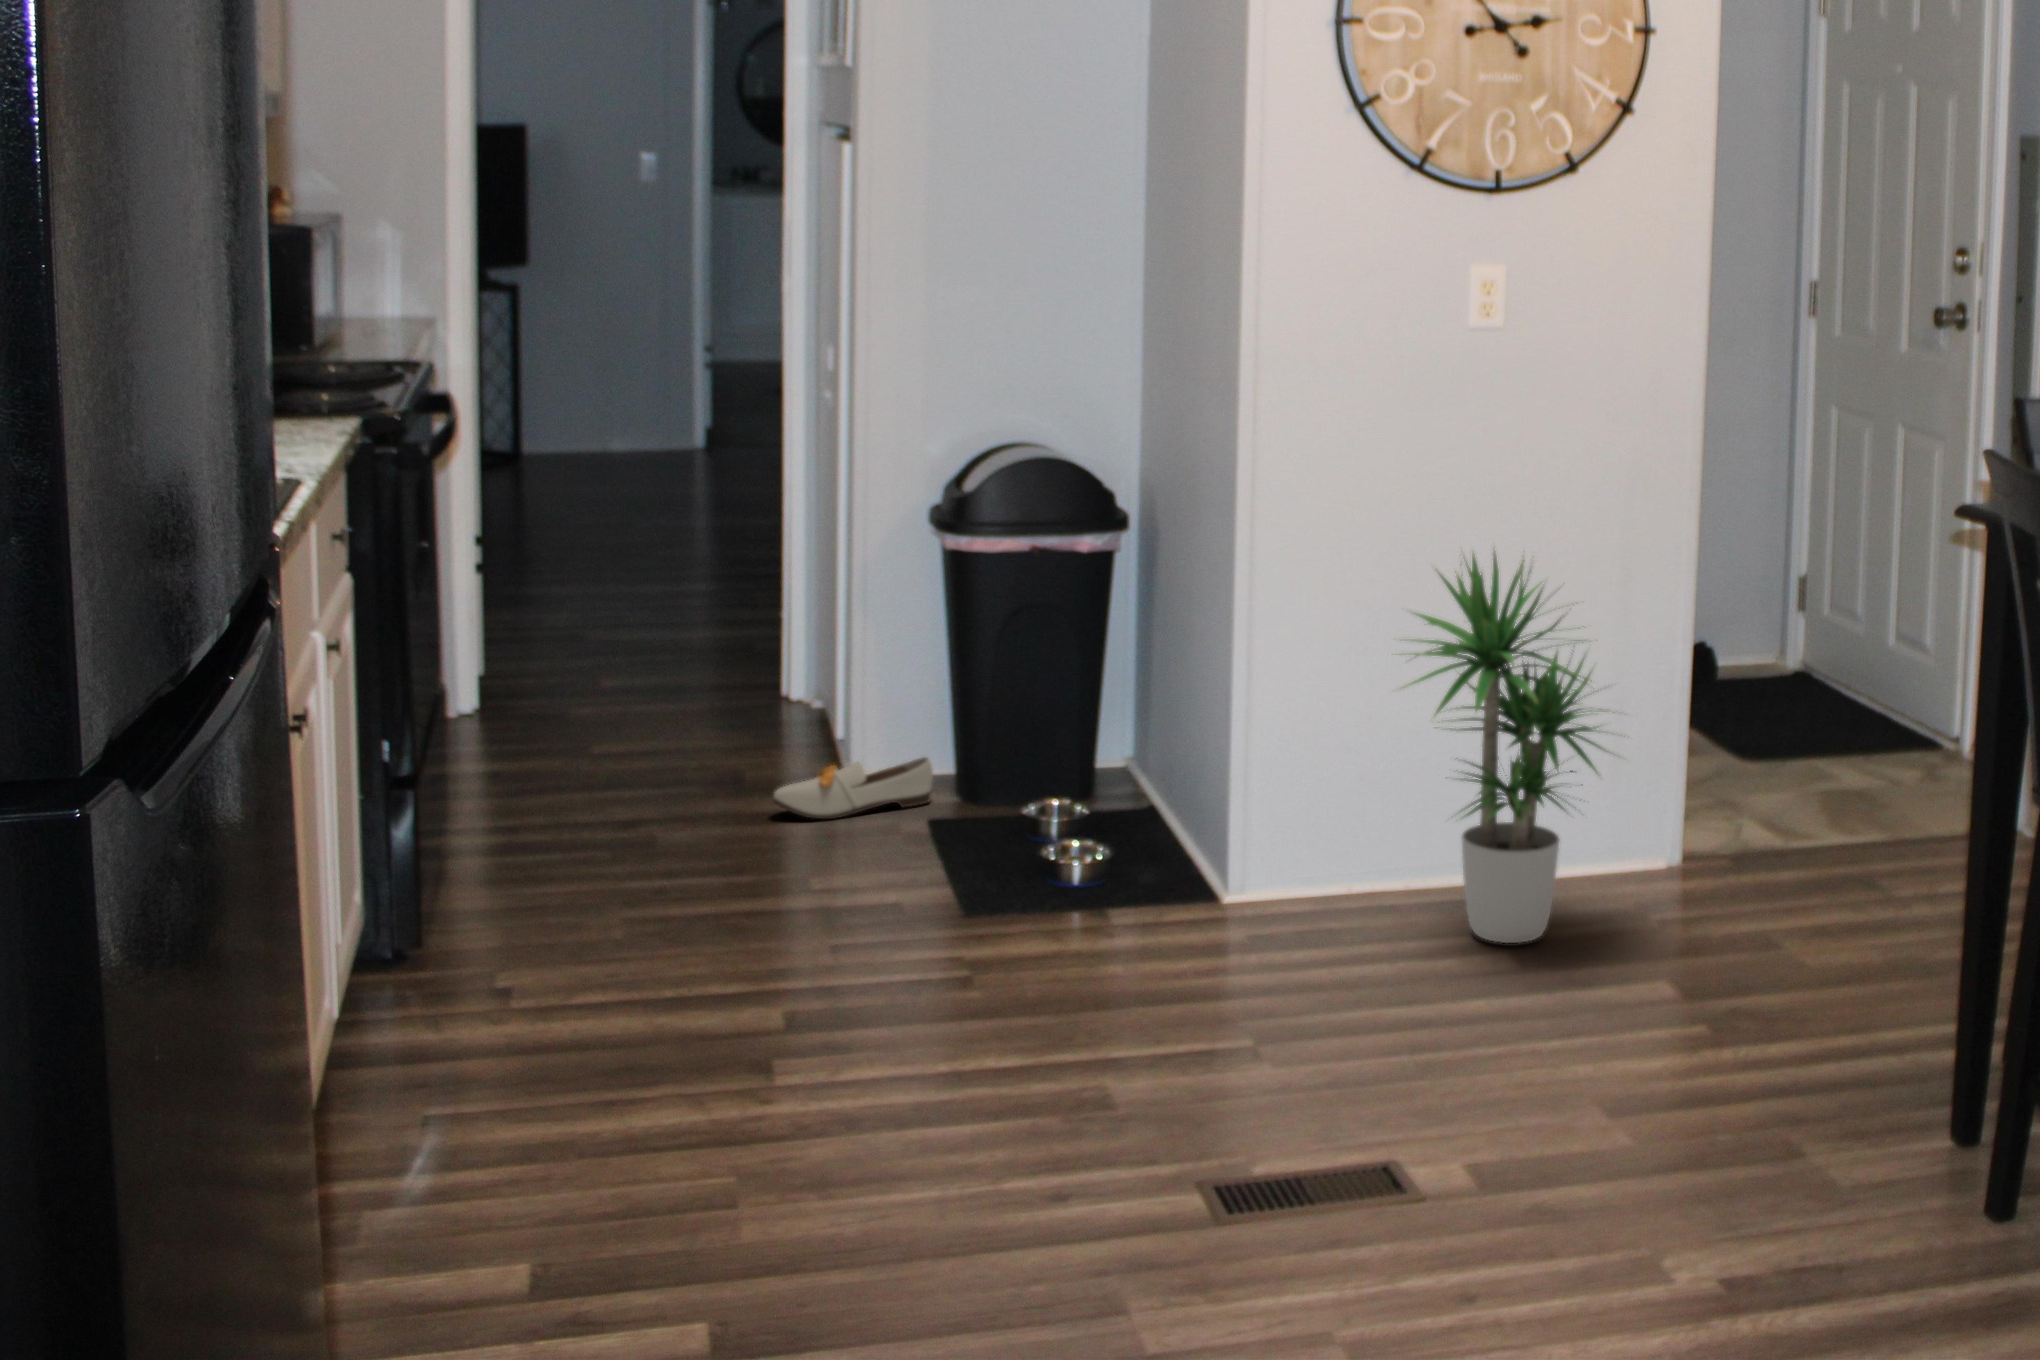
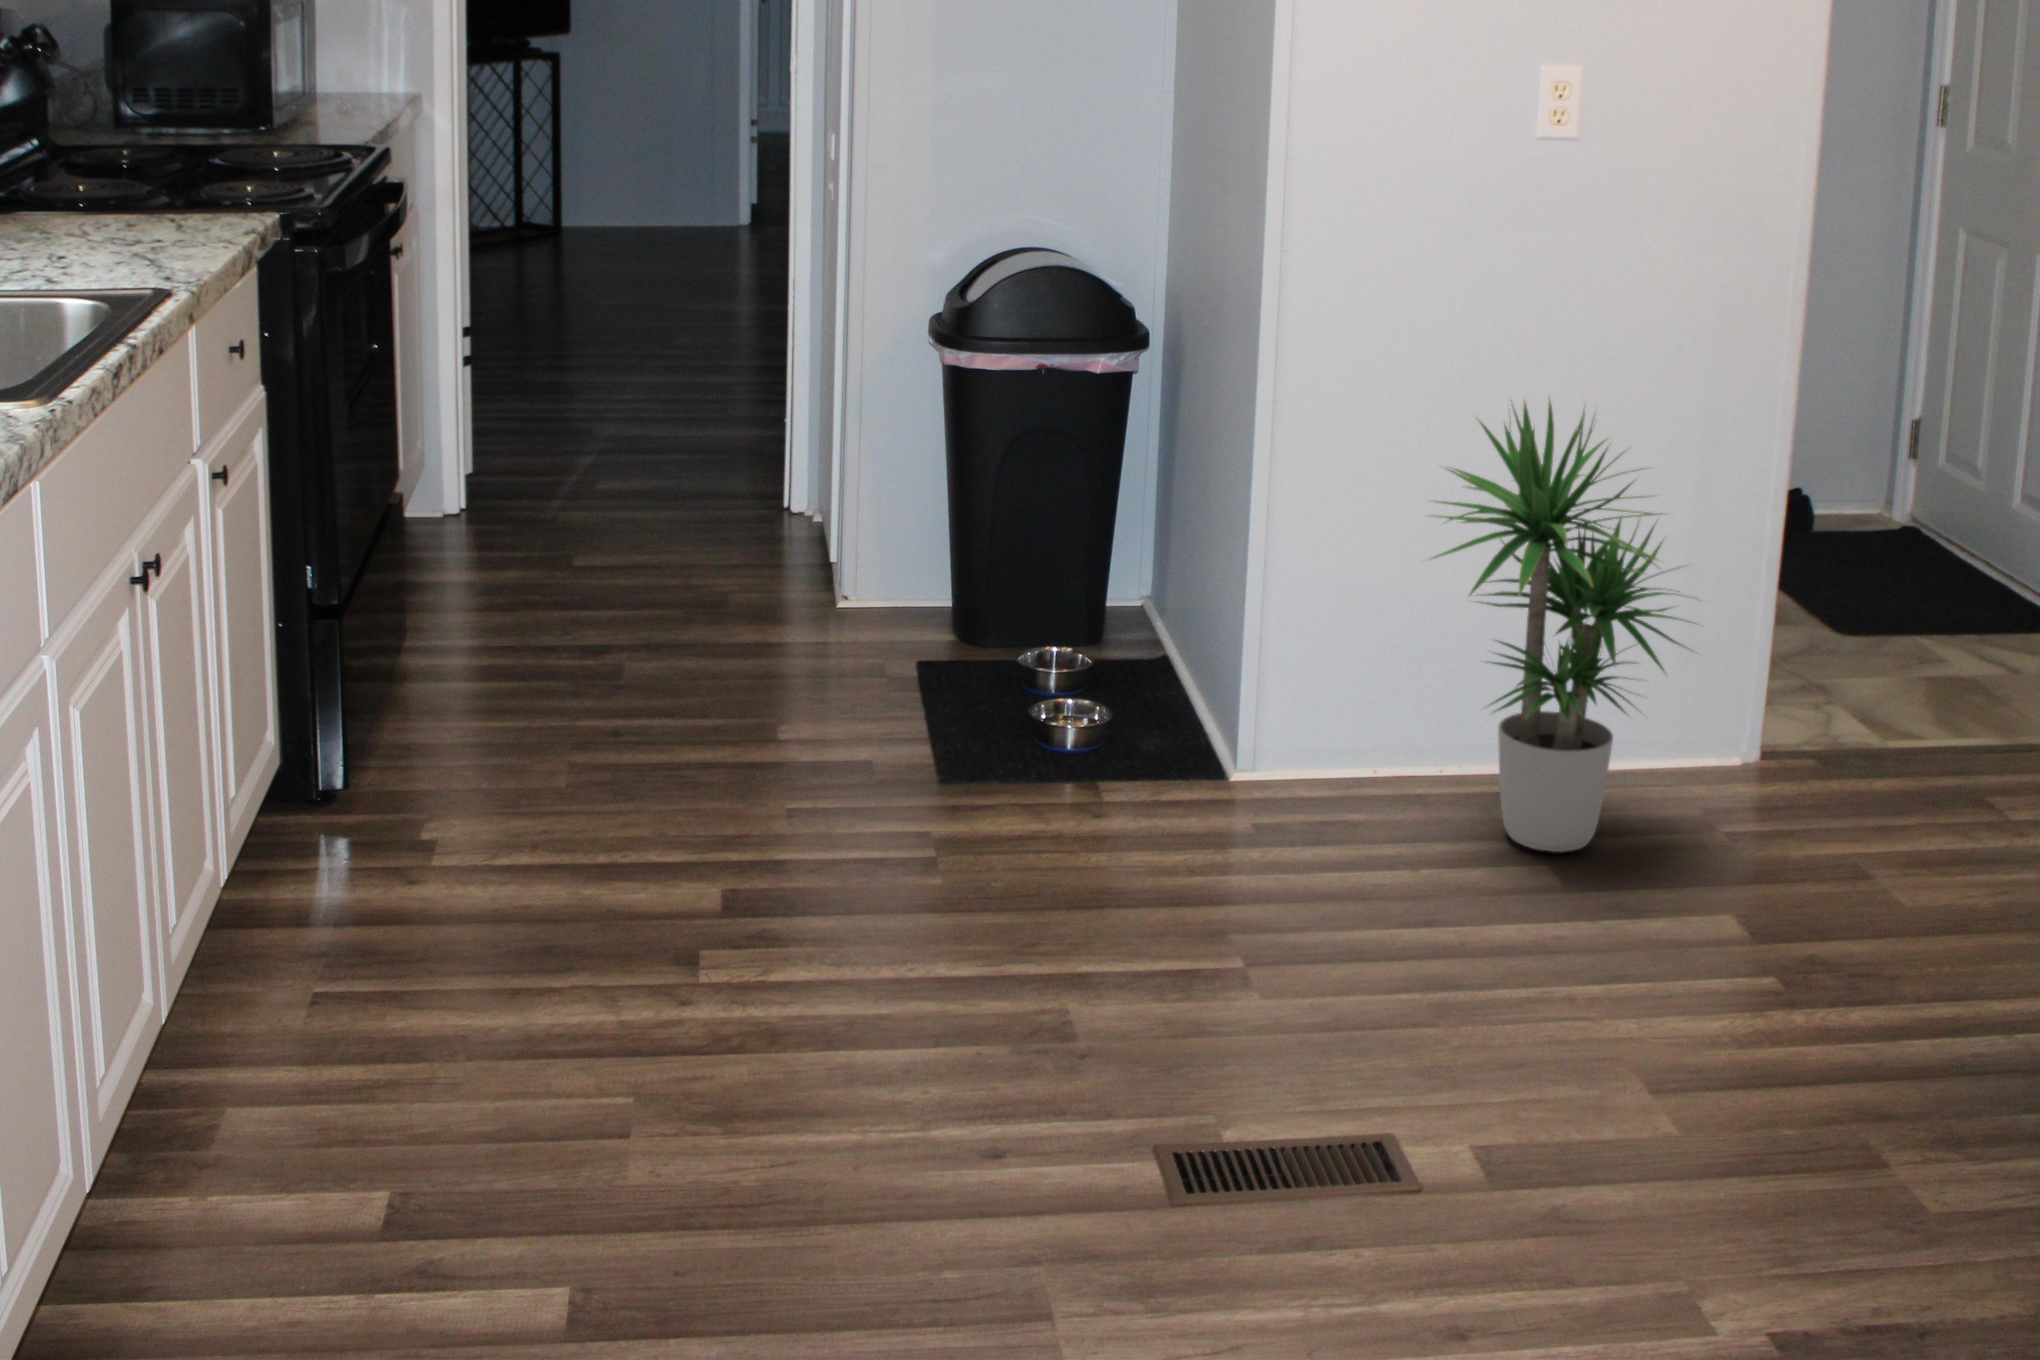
shoe: present [773,757,933,819] -> none [761,586,930,648]

